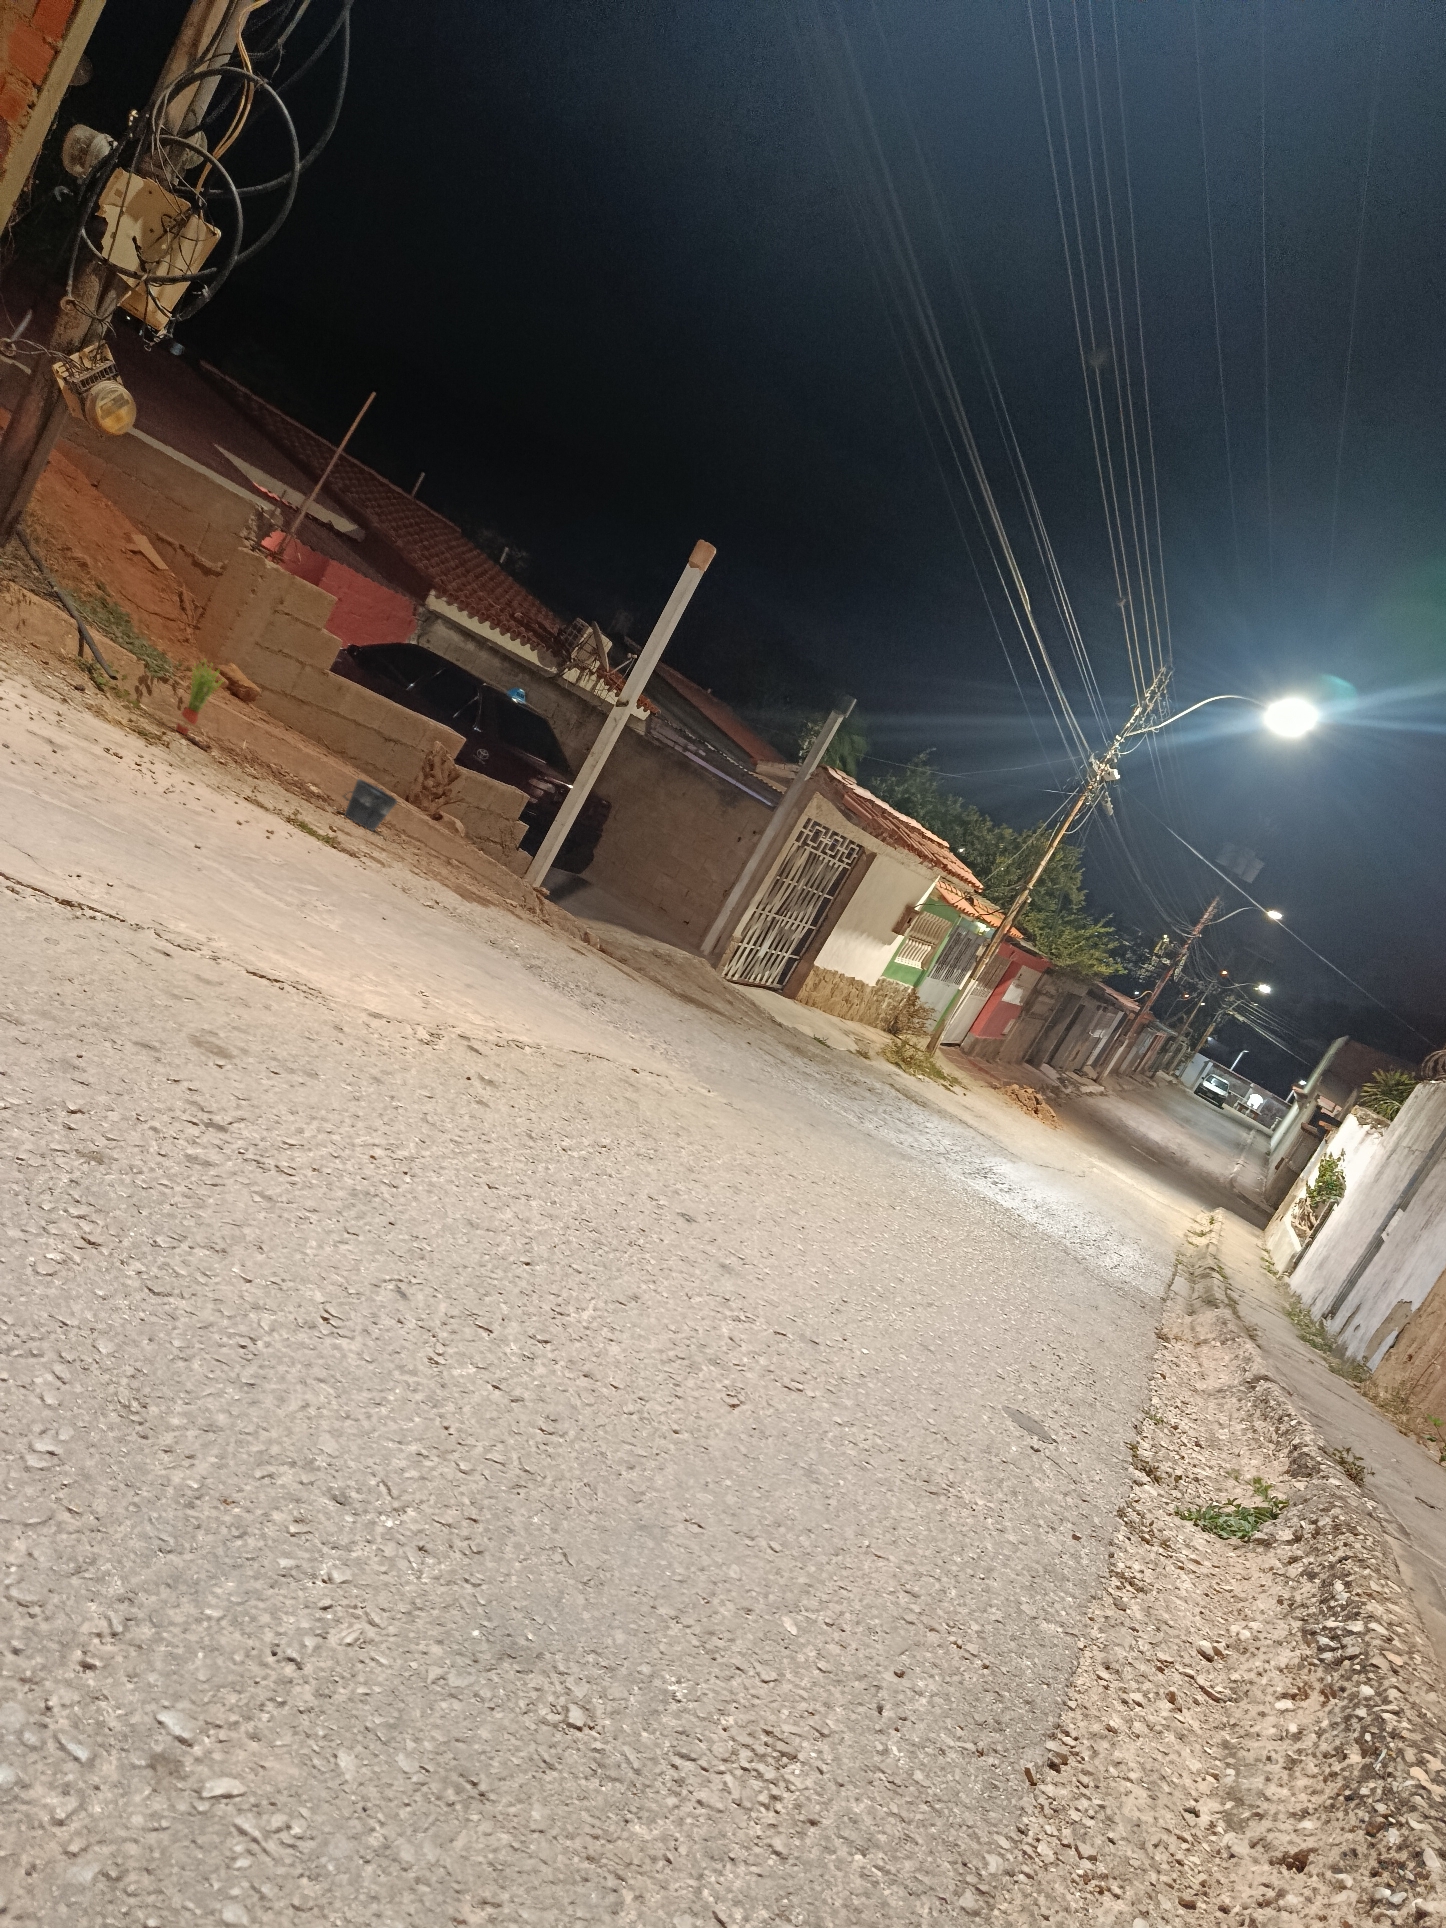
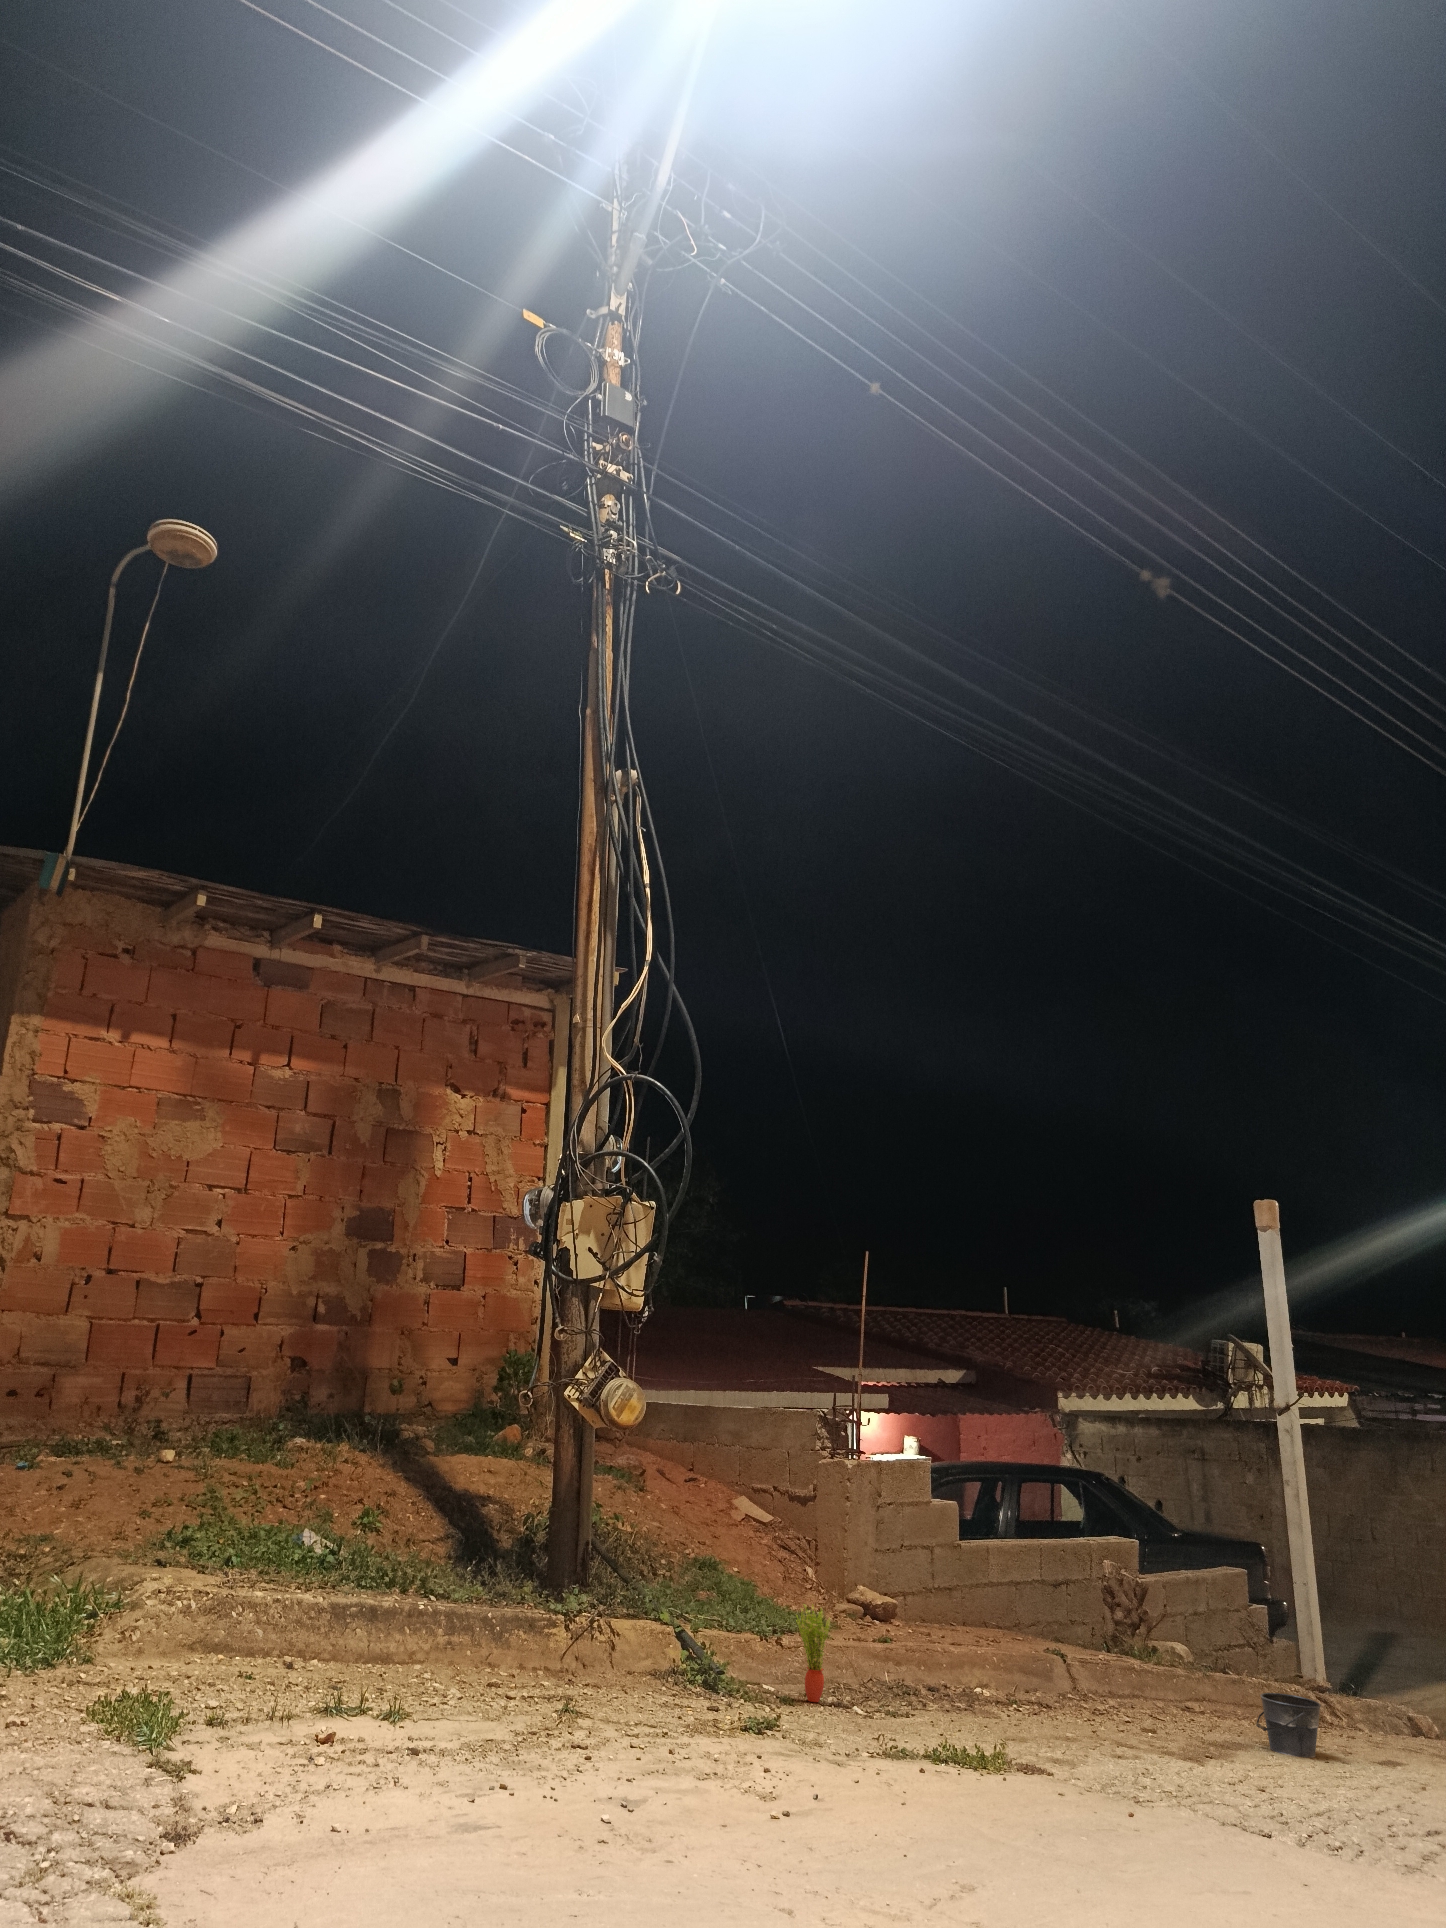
bucket: present [343,779,397,831] -> present [1256,1693,1321,1758]

